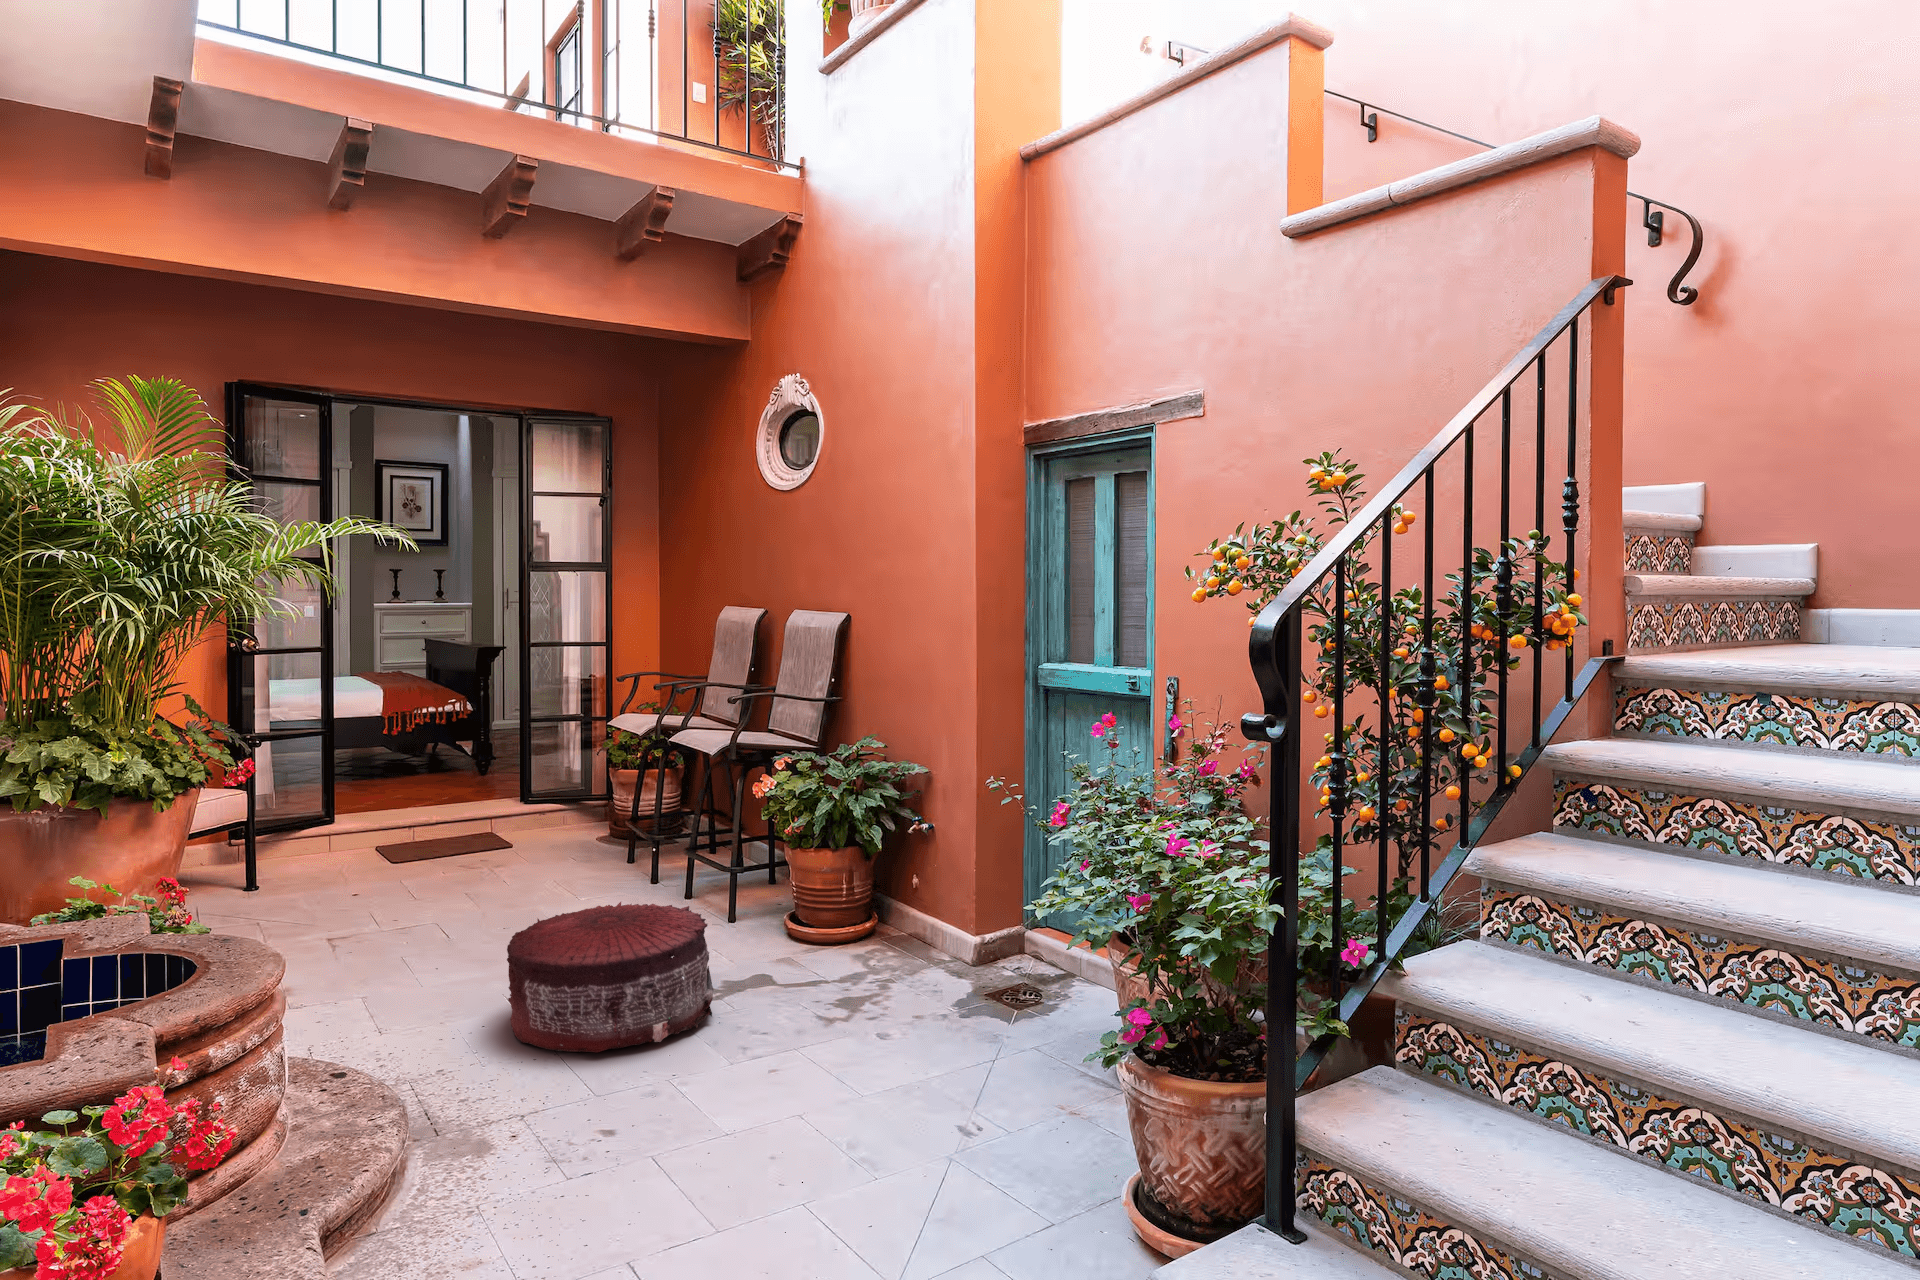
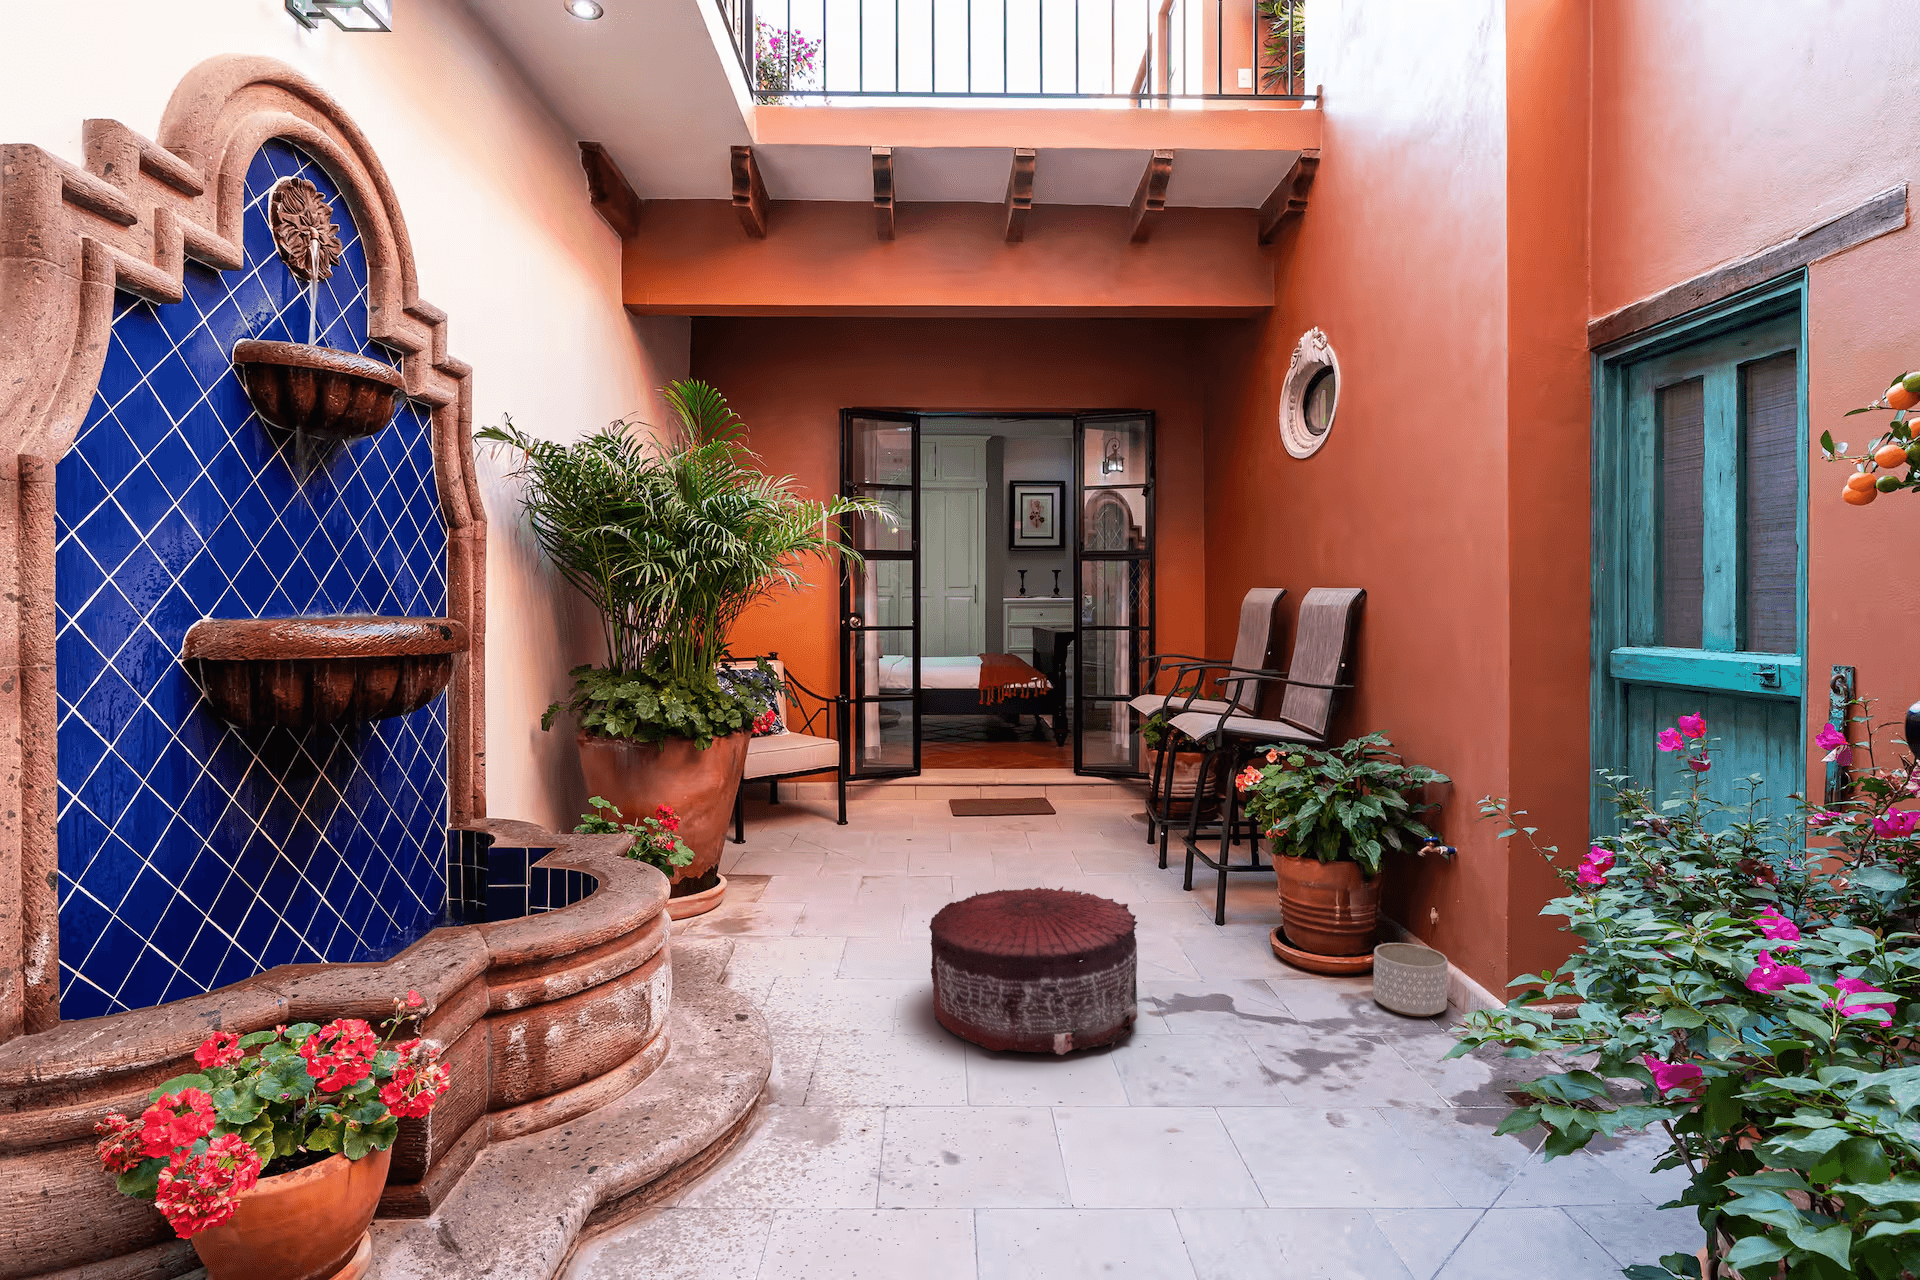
planter: none [881,905,935,960] -> present [1373,943,1448,1016]

